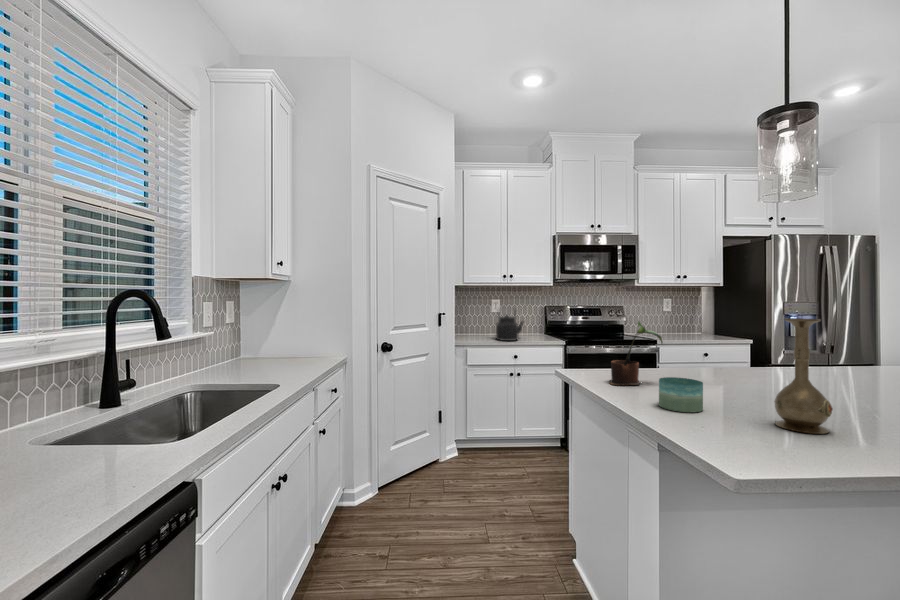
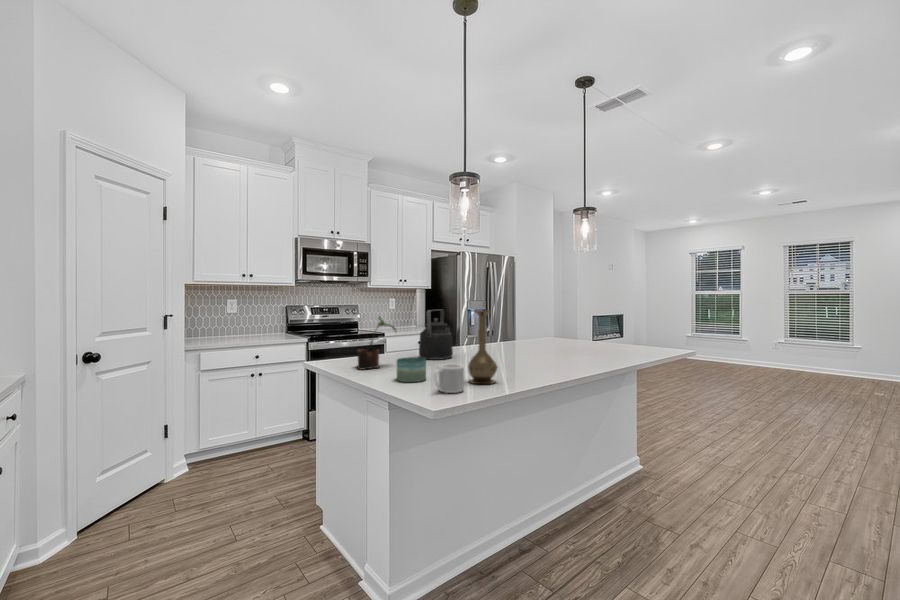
kettle: present [496,311,523,341] -> present [419,309,453,360]
mug: none [712,394,765,439] -> present [434,364,464,393]

